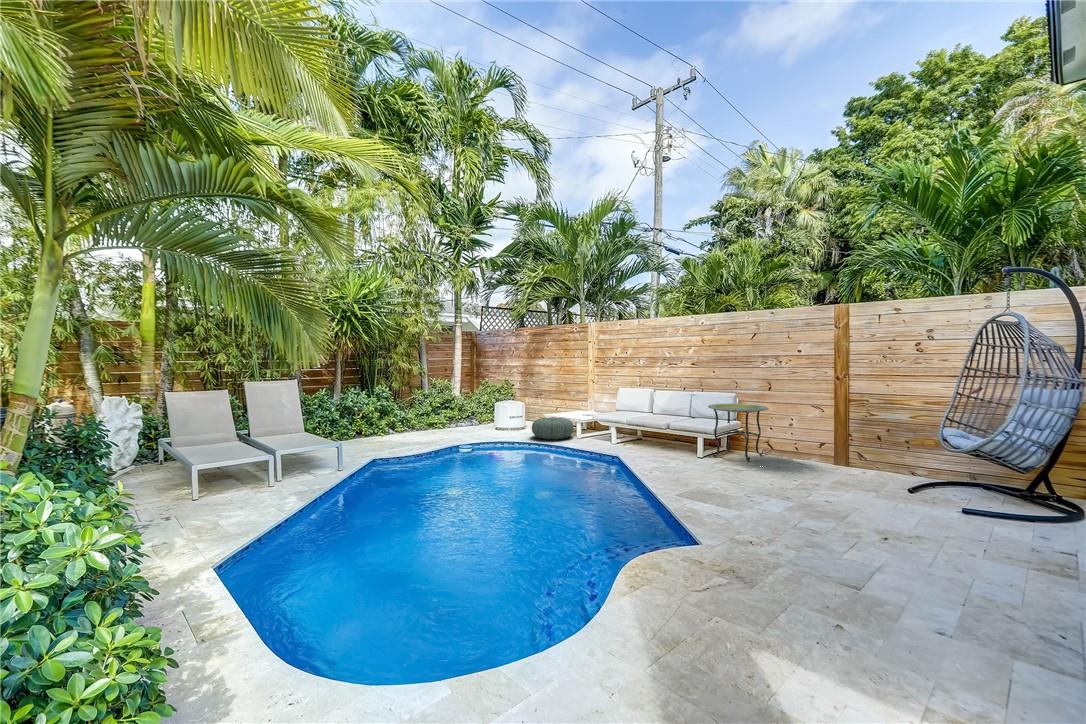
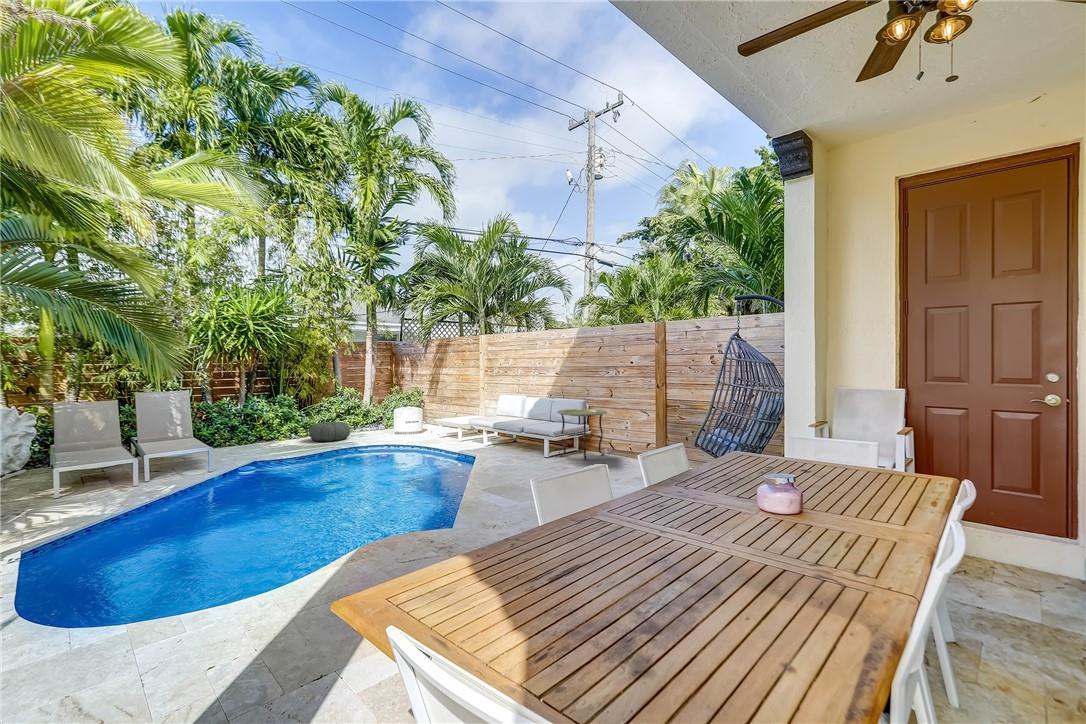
pouf: present [532,417,574,440] -> present [309,422,350,441]

